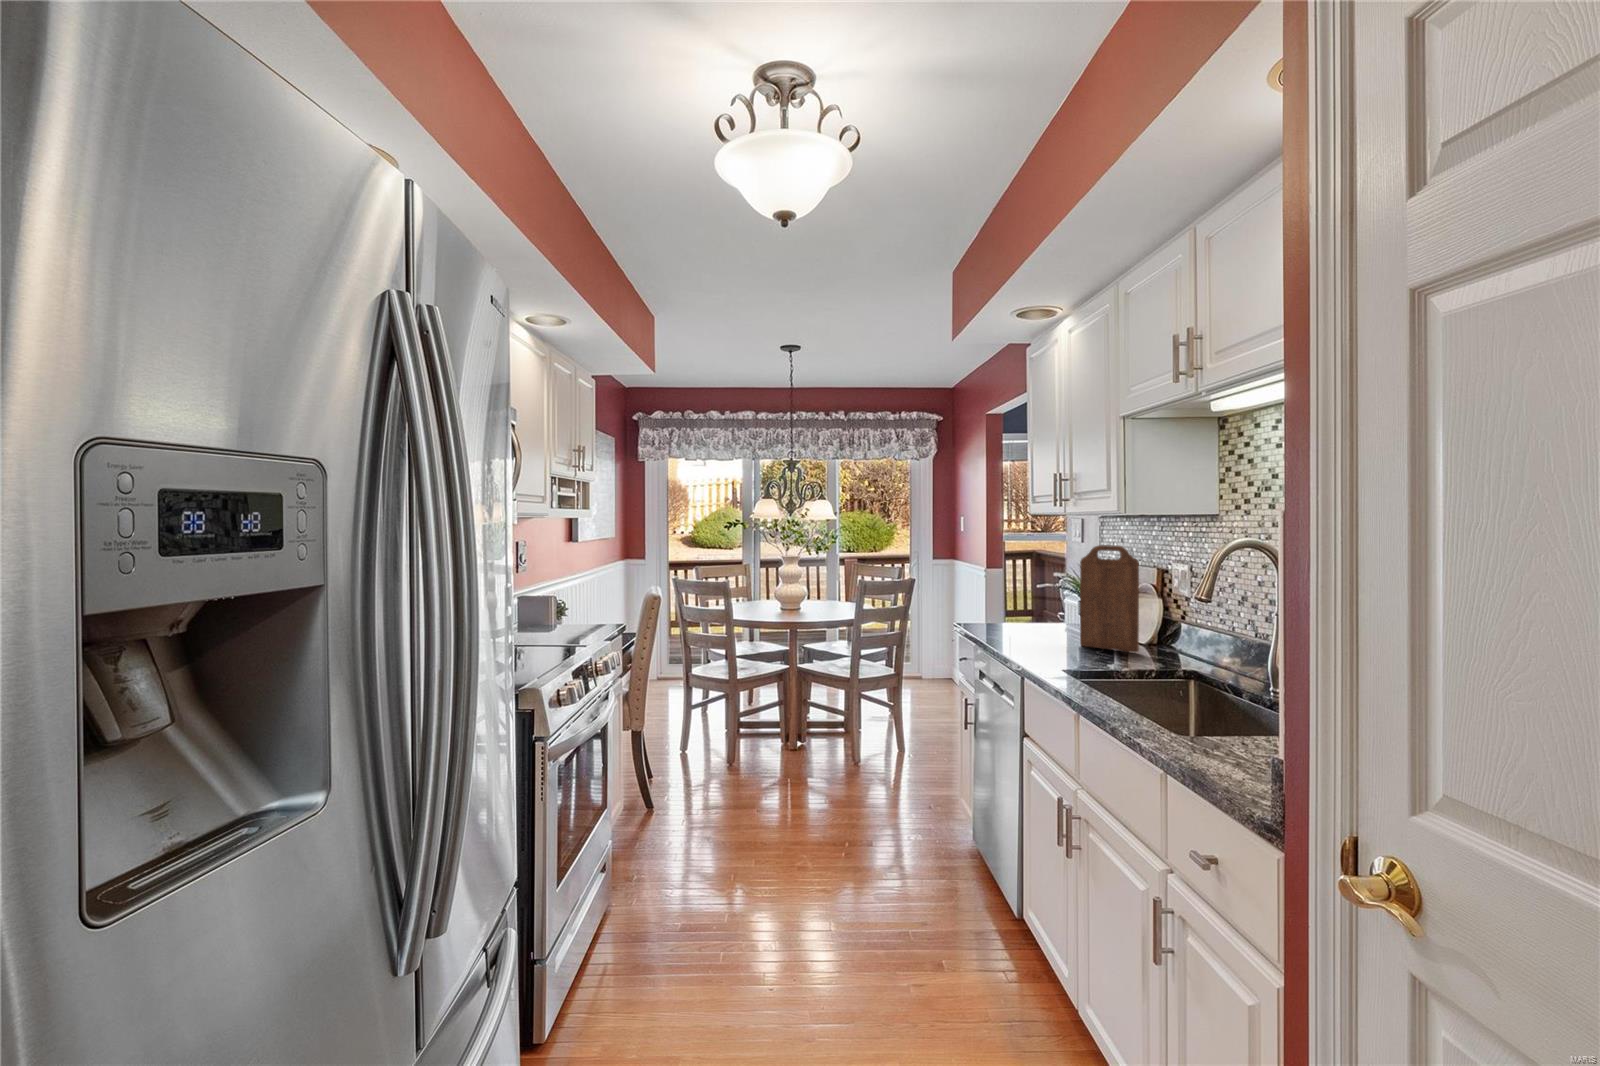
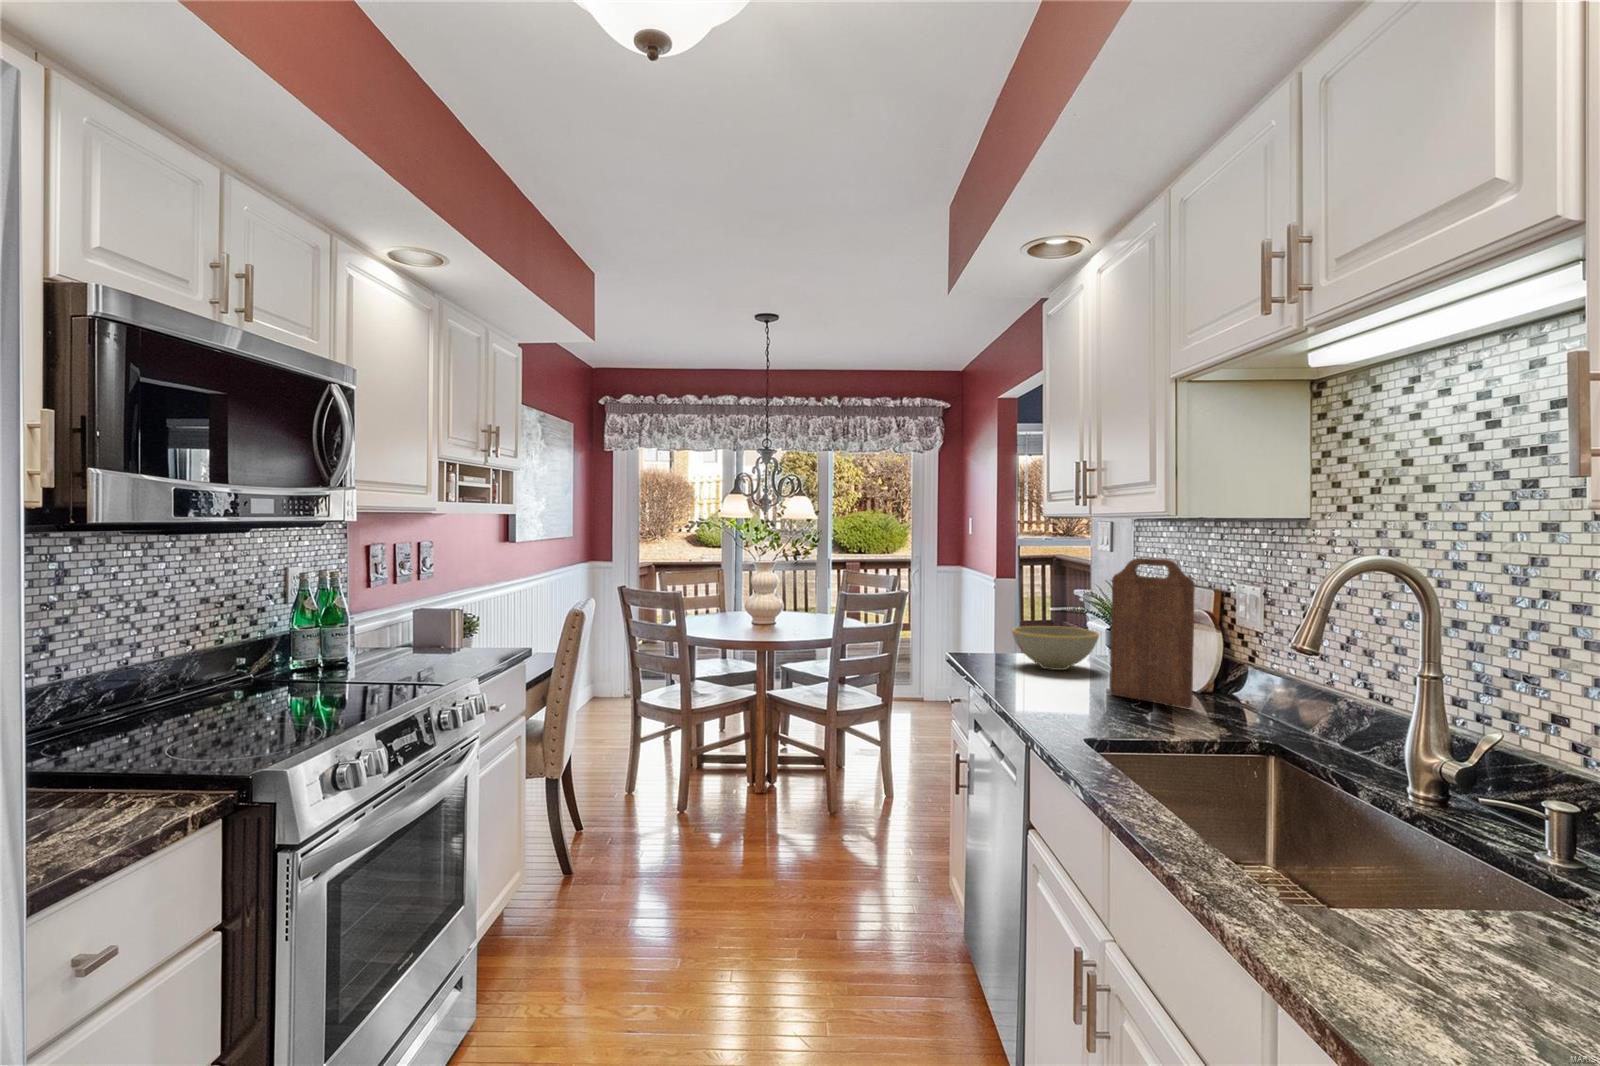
bowl: none [1005,600,1072,632] -> present [1012,626,1099,670]

